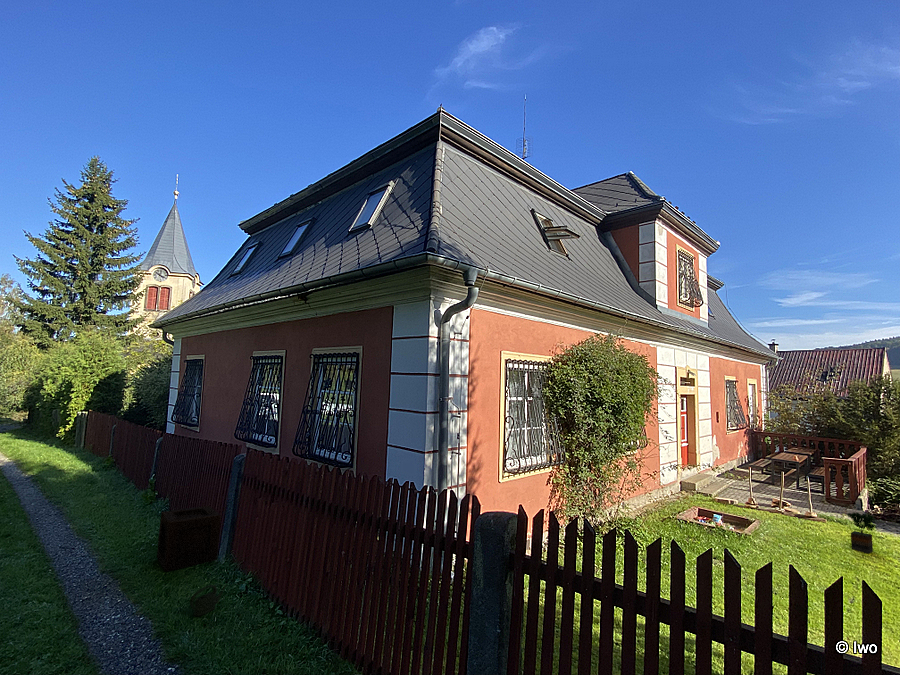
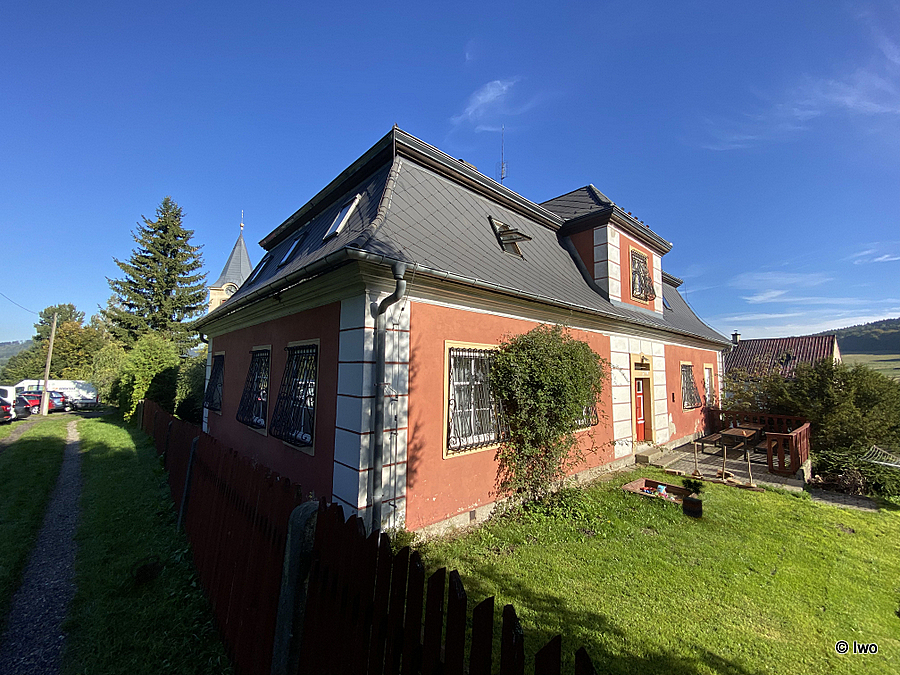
wooden crate: present [157,506,221,571] -> none [137,481,191,540]
potted tree: present [847,512,877,554] -> present [681,479,706,518]

